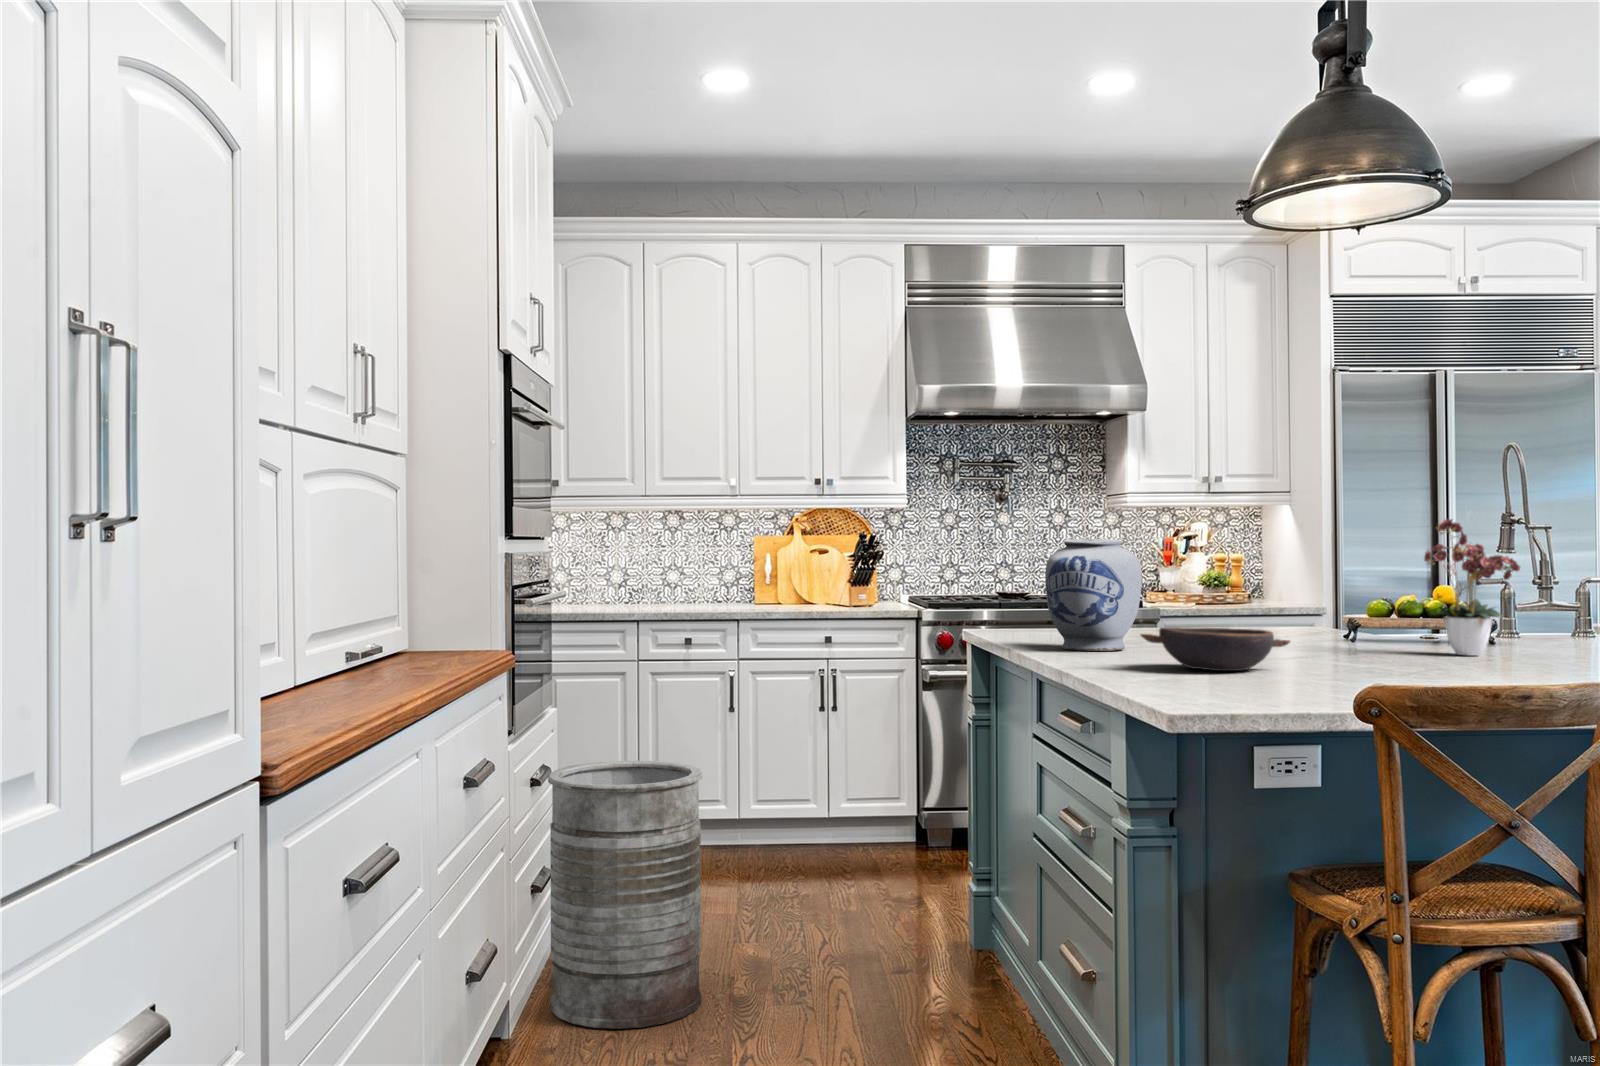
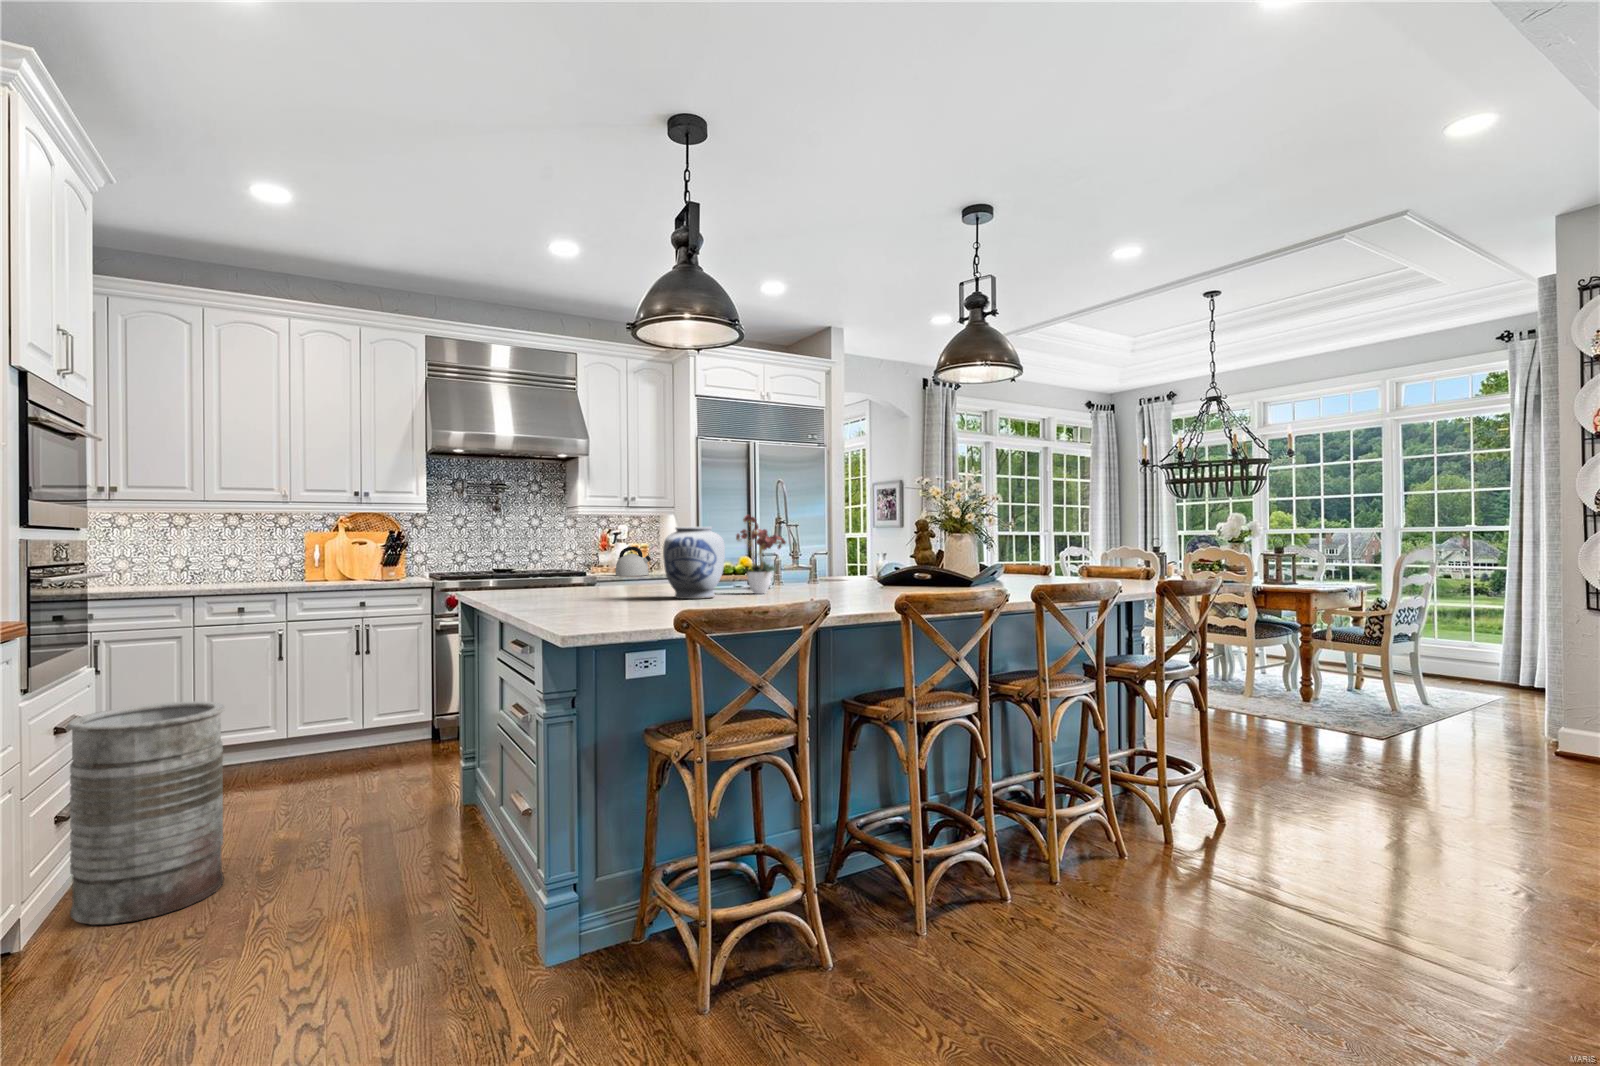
vase: present [1045,539,1142,651] -> present [663,527,725,599]
kettle: none [1187,561,1249,609] -> present [615,547,651,576]
bowl: present [1141,627,1290,671] -> none [557,581,654,608]

